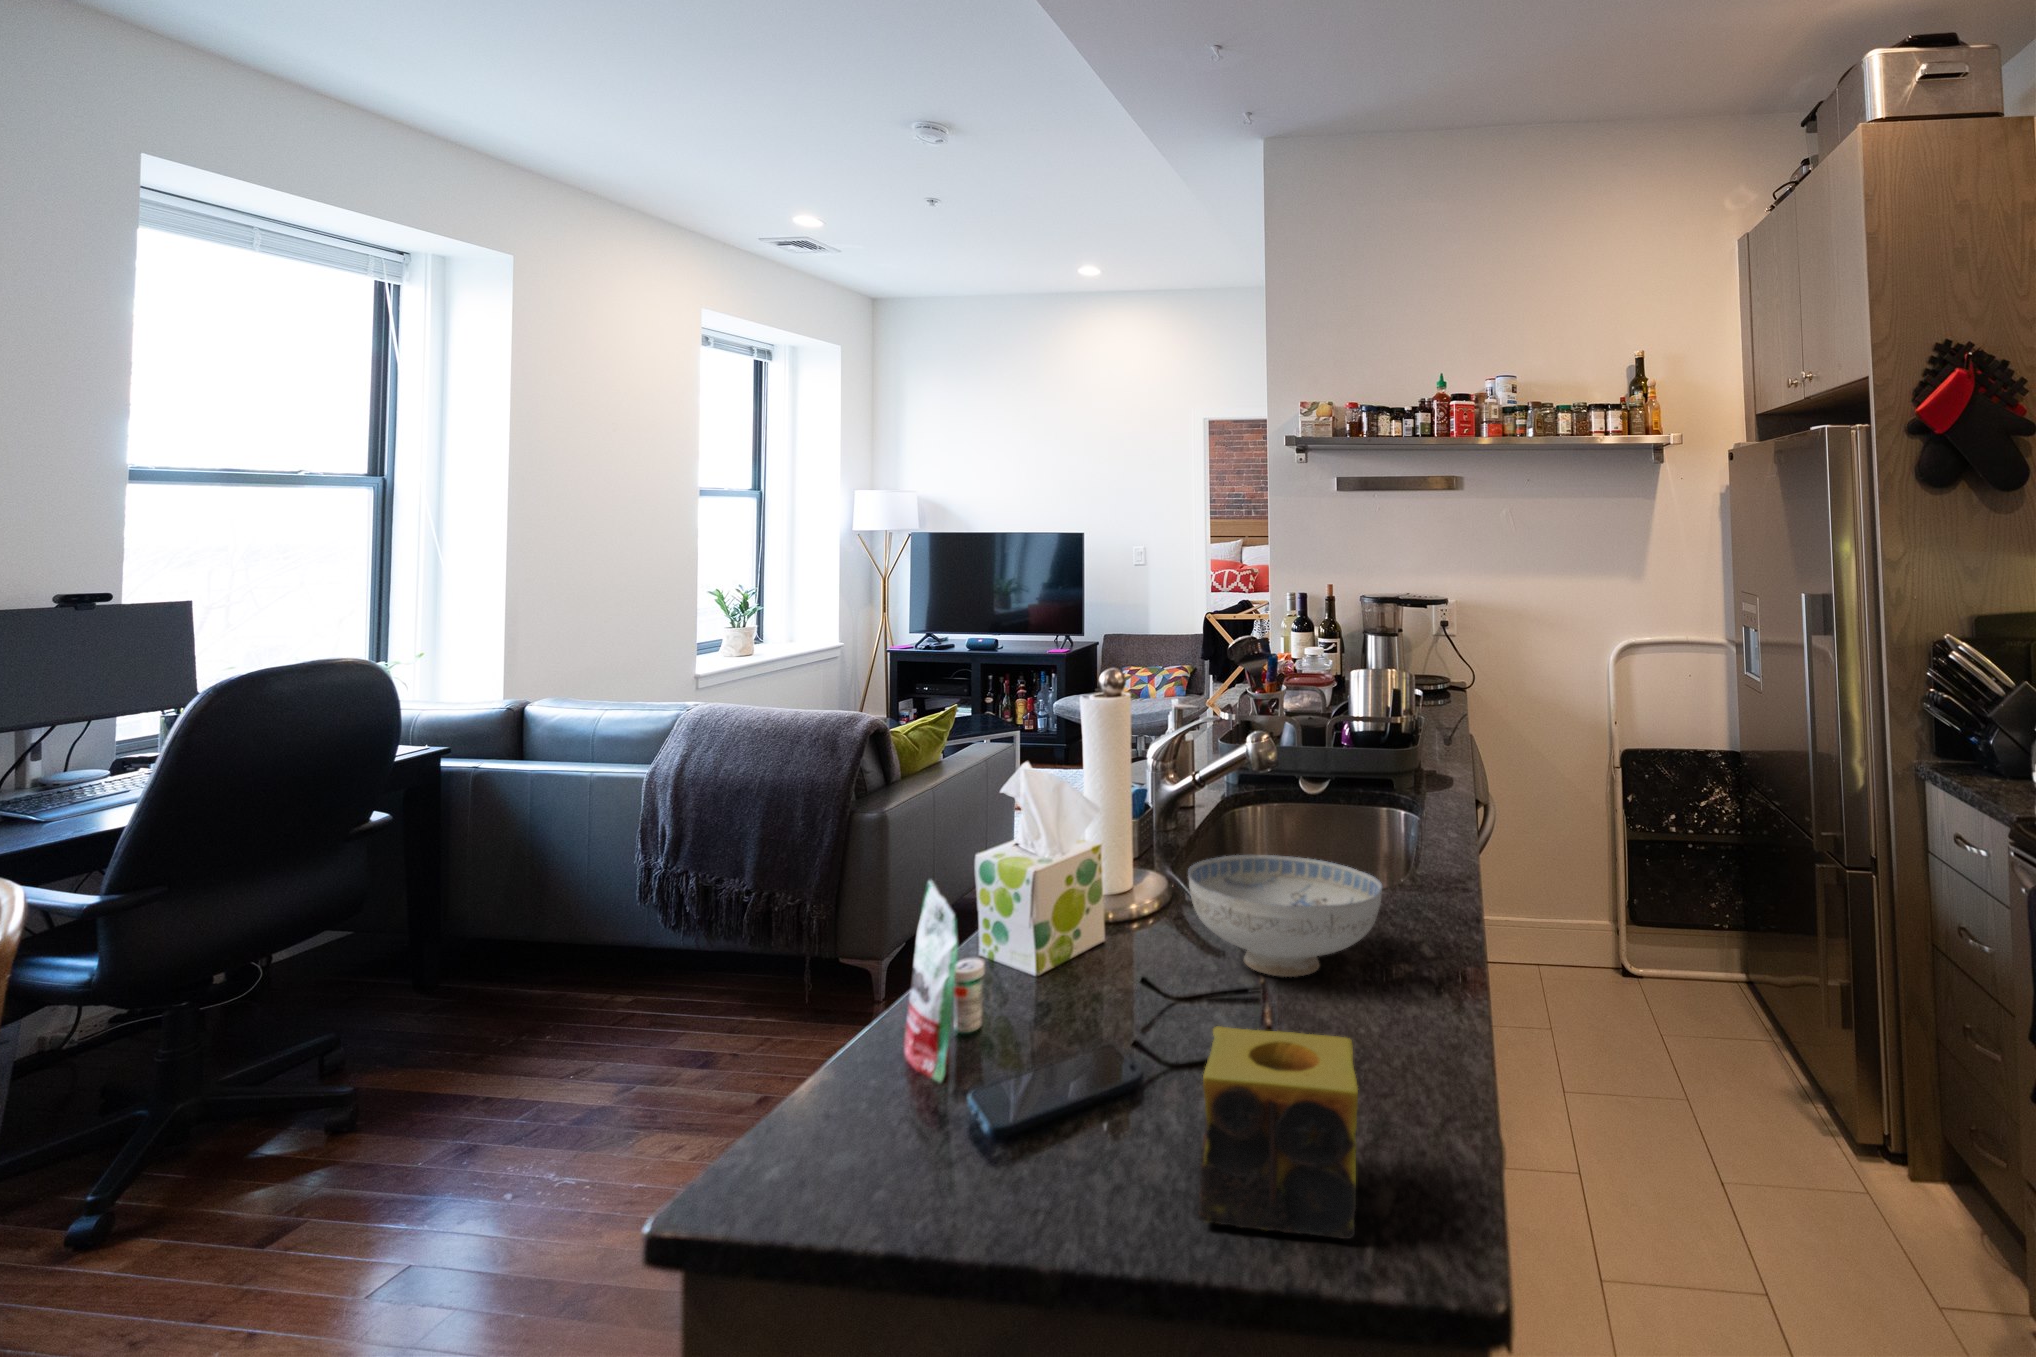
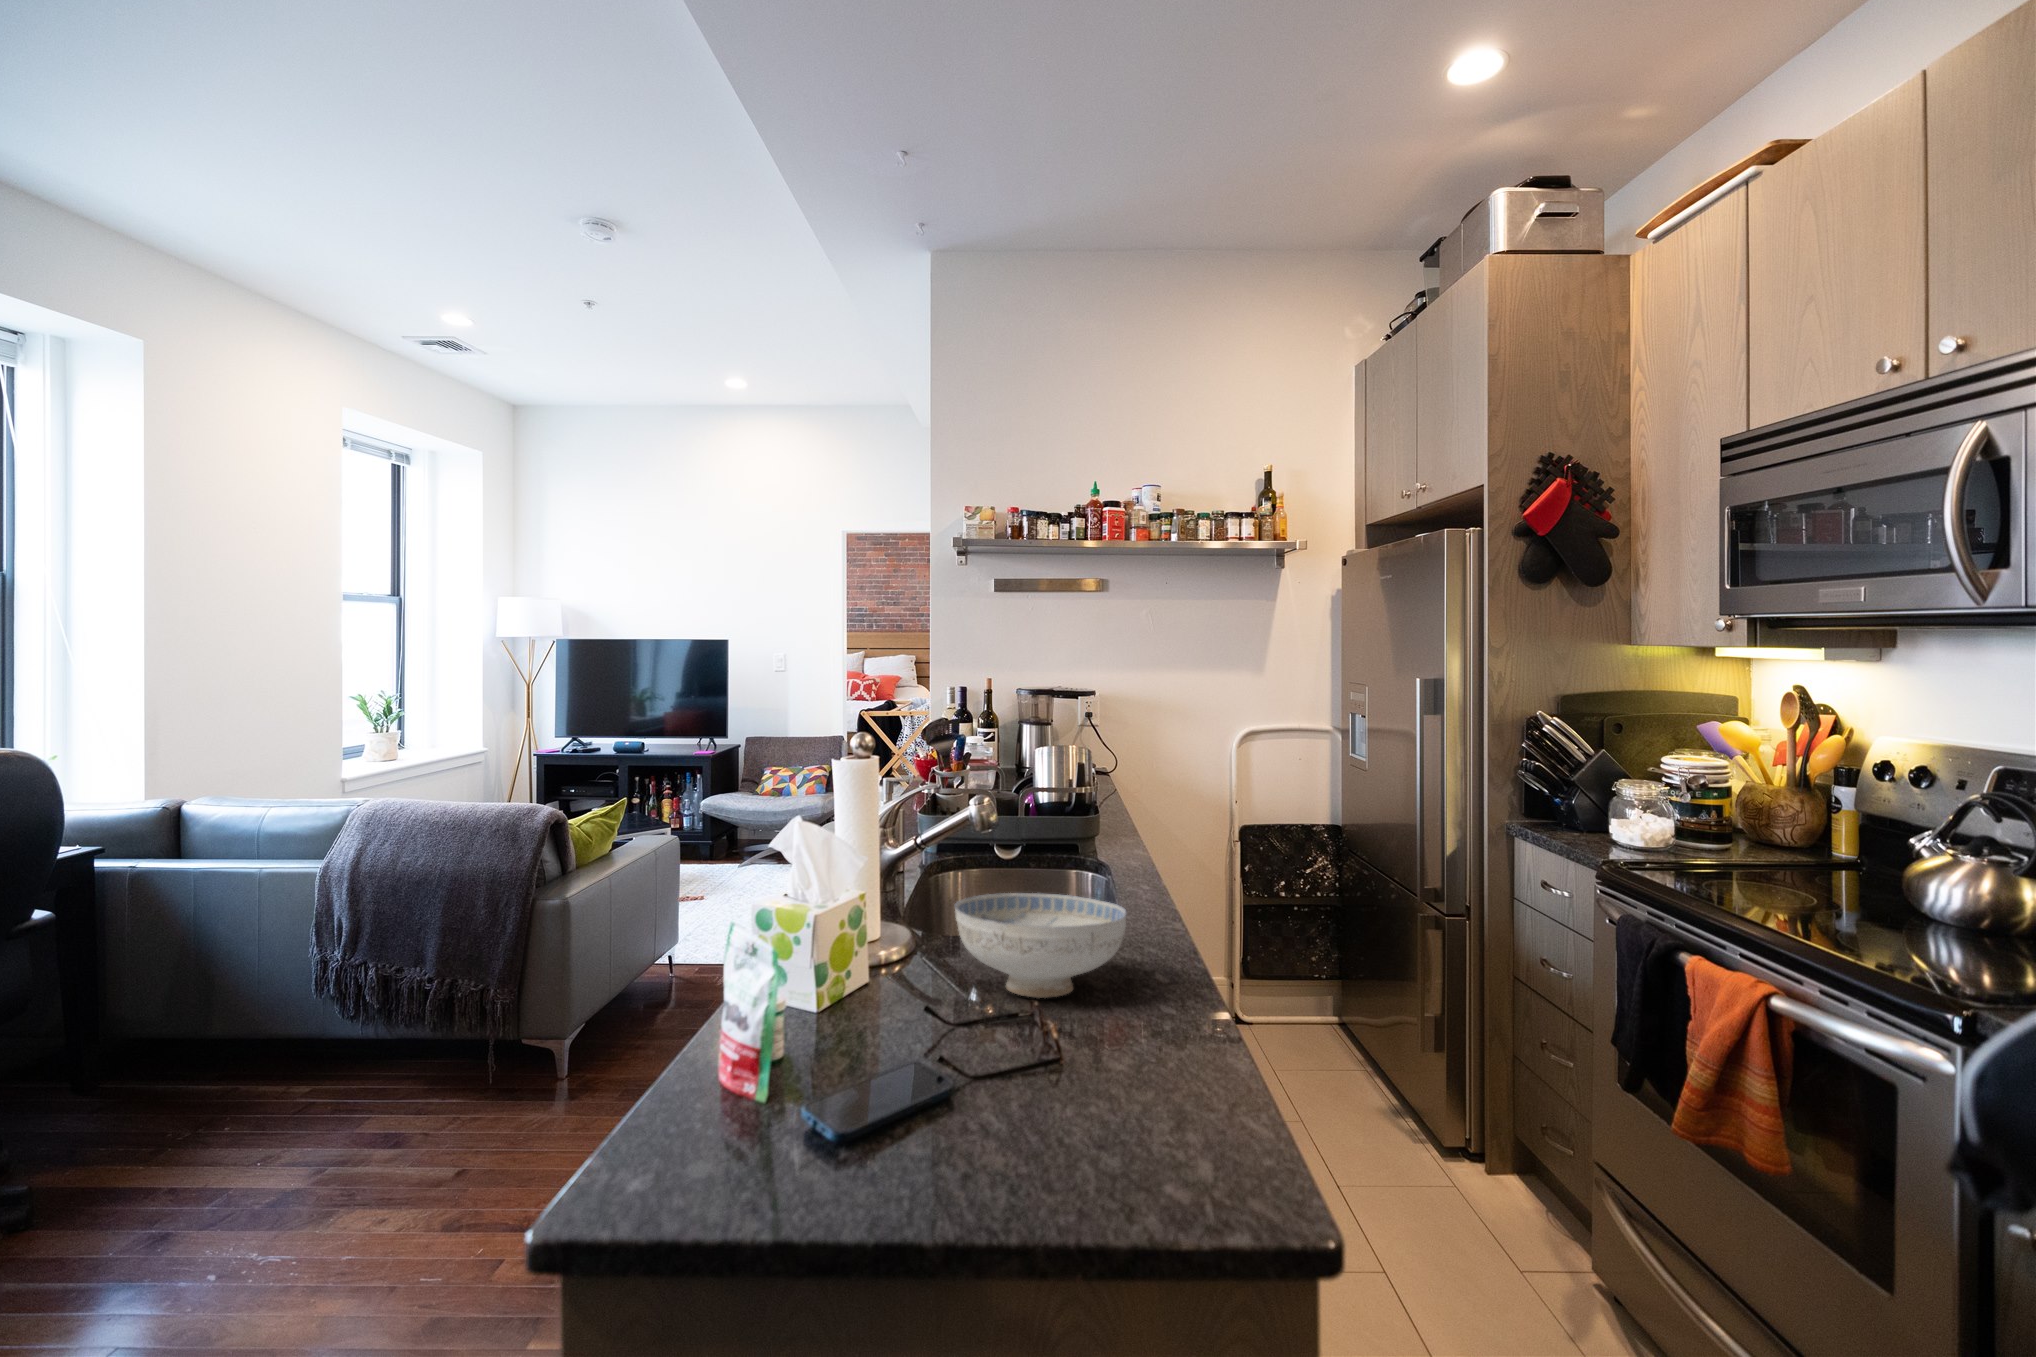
candle: present [1198,1026,1358,1239] -> none [1039,1010,1183,1176]

